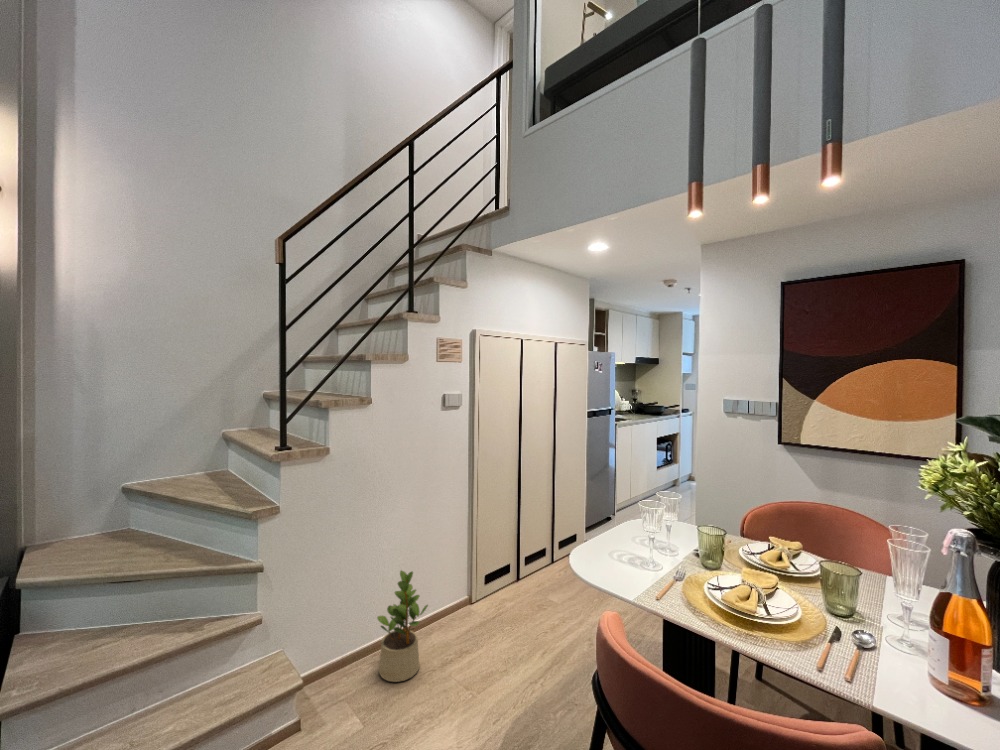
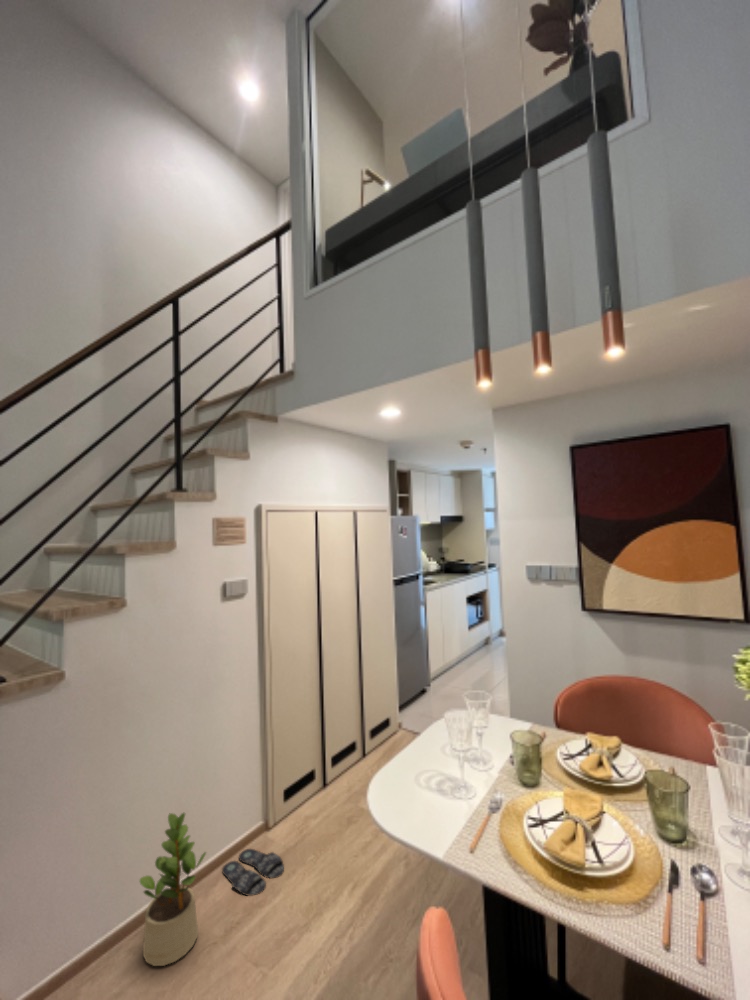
slippers: none [435,616,486,648] -> present [222,849,284,896]

